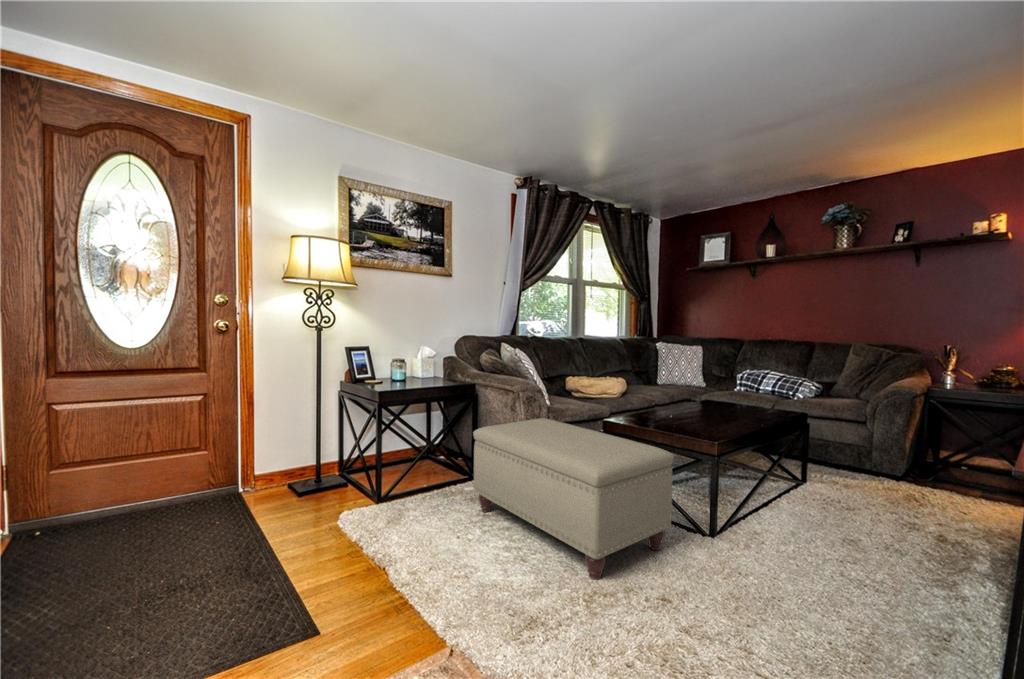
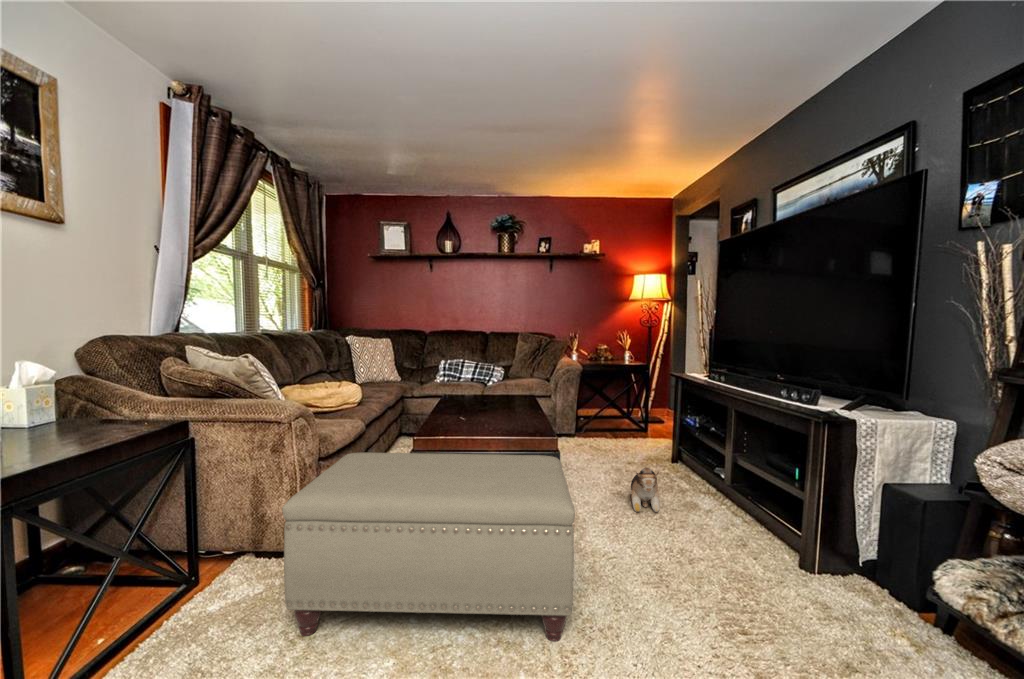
plush toy: none [818,507,884,570] -> present [630,467,659,512]

